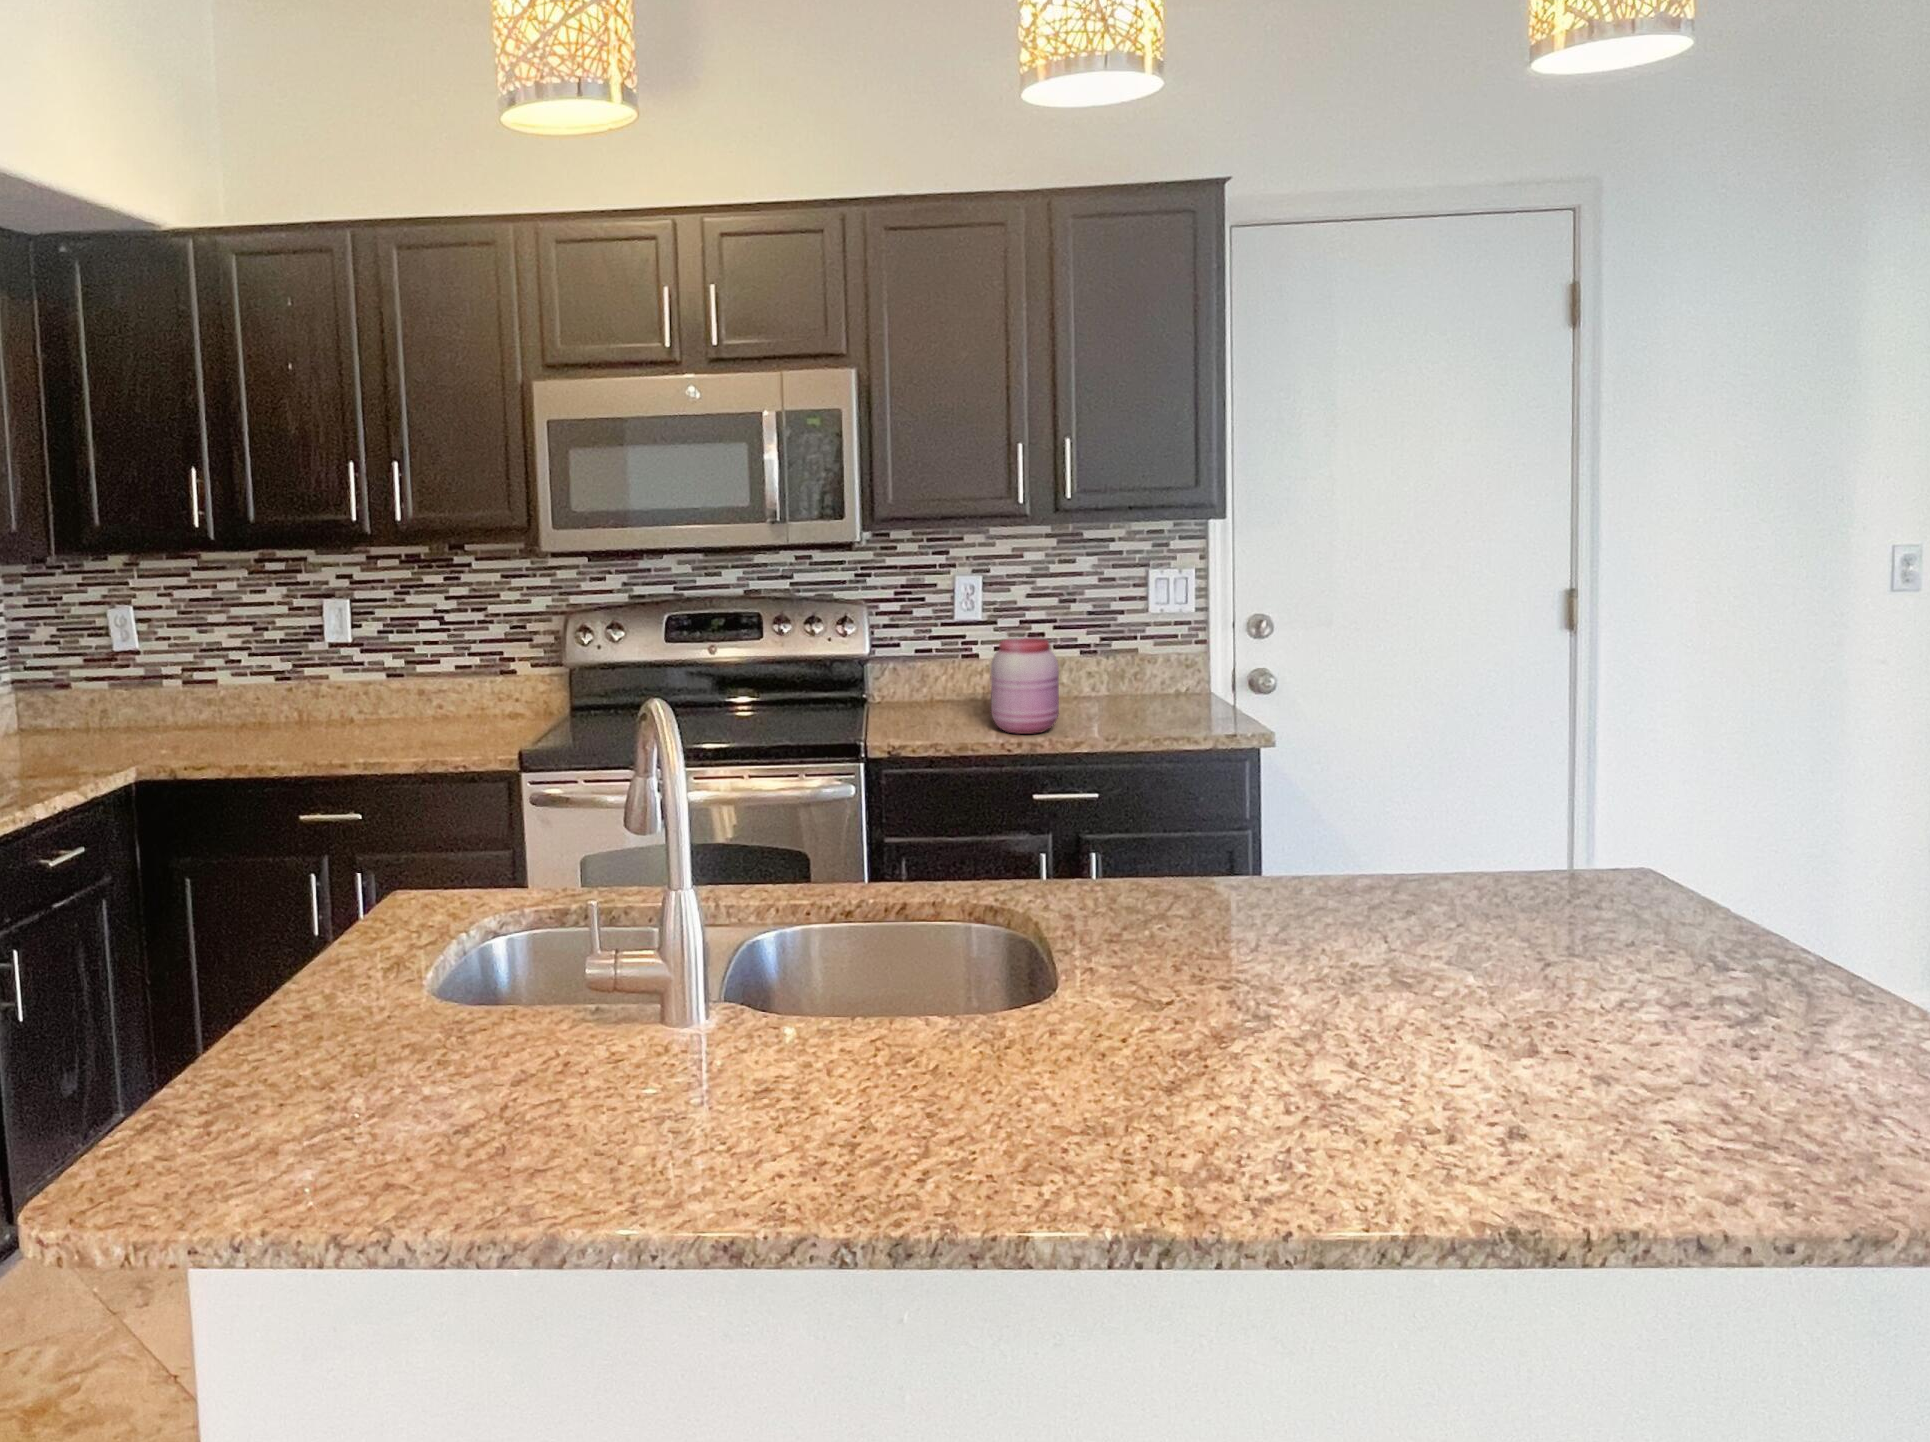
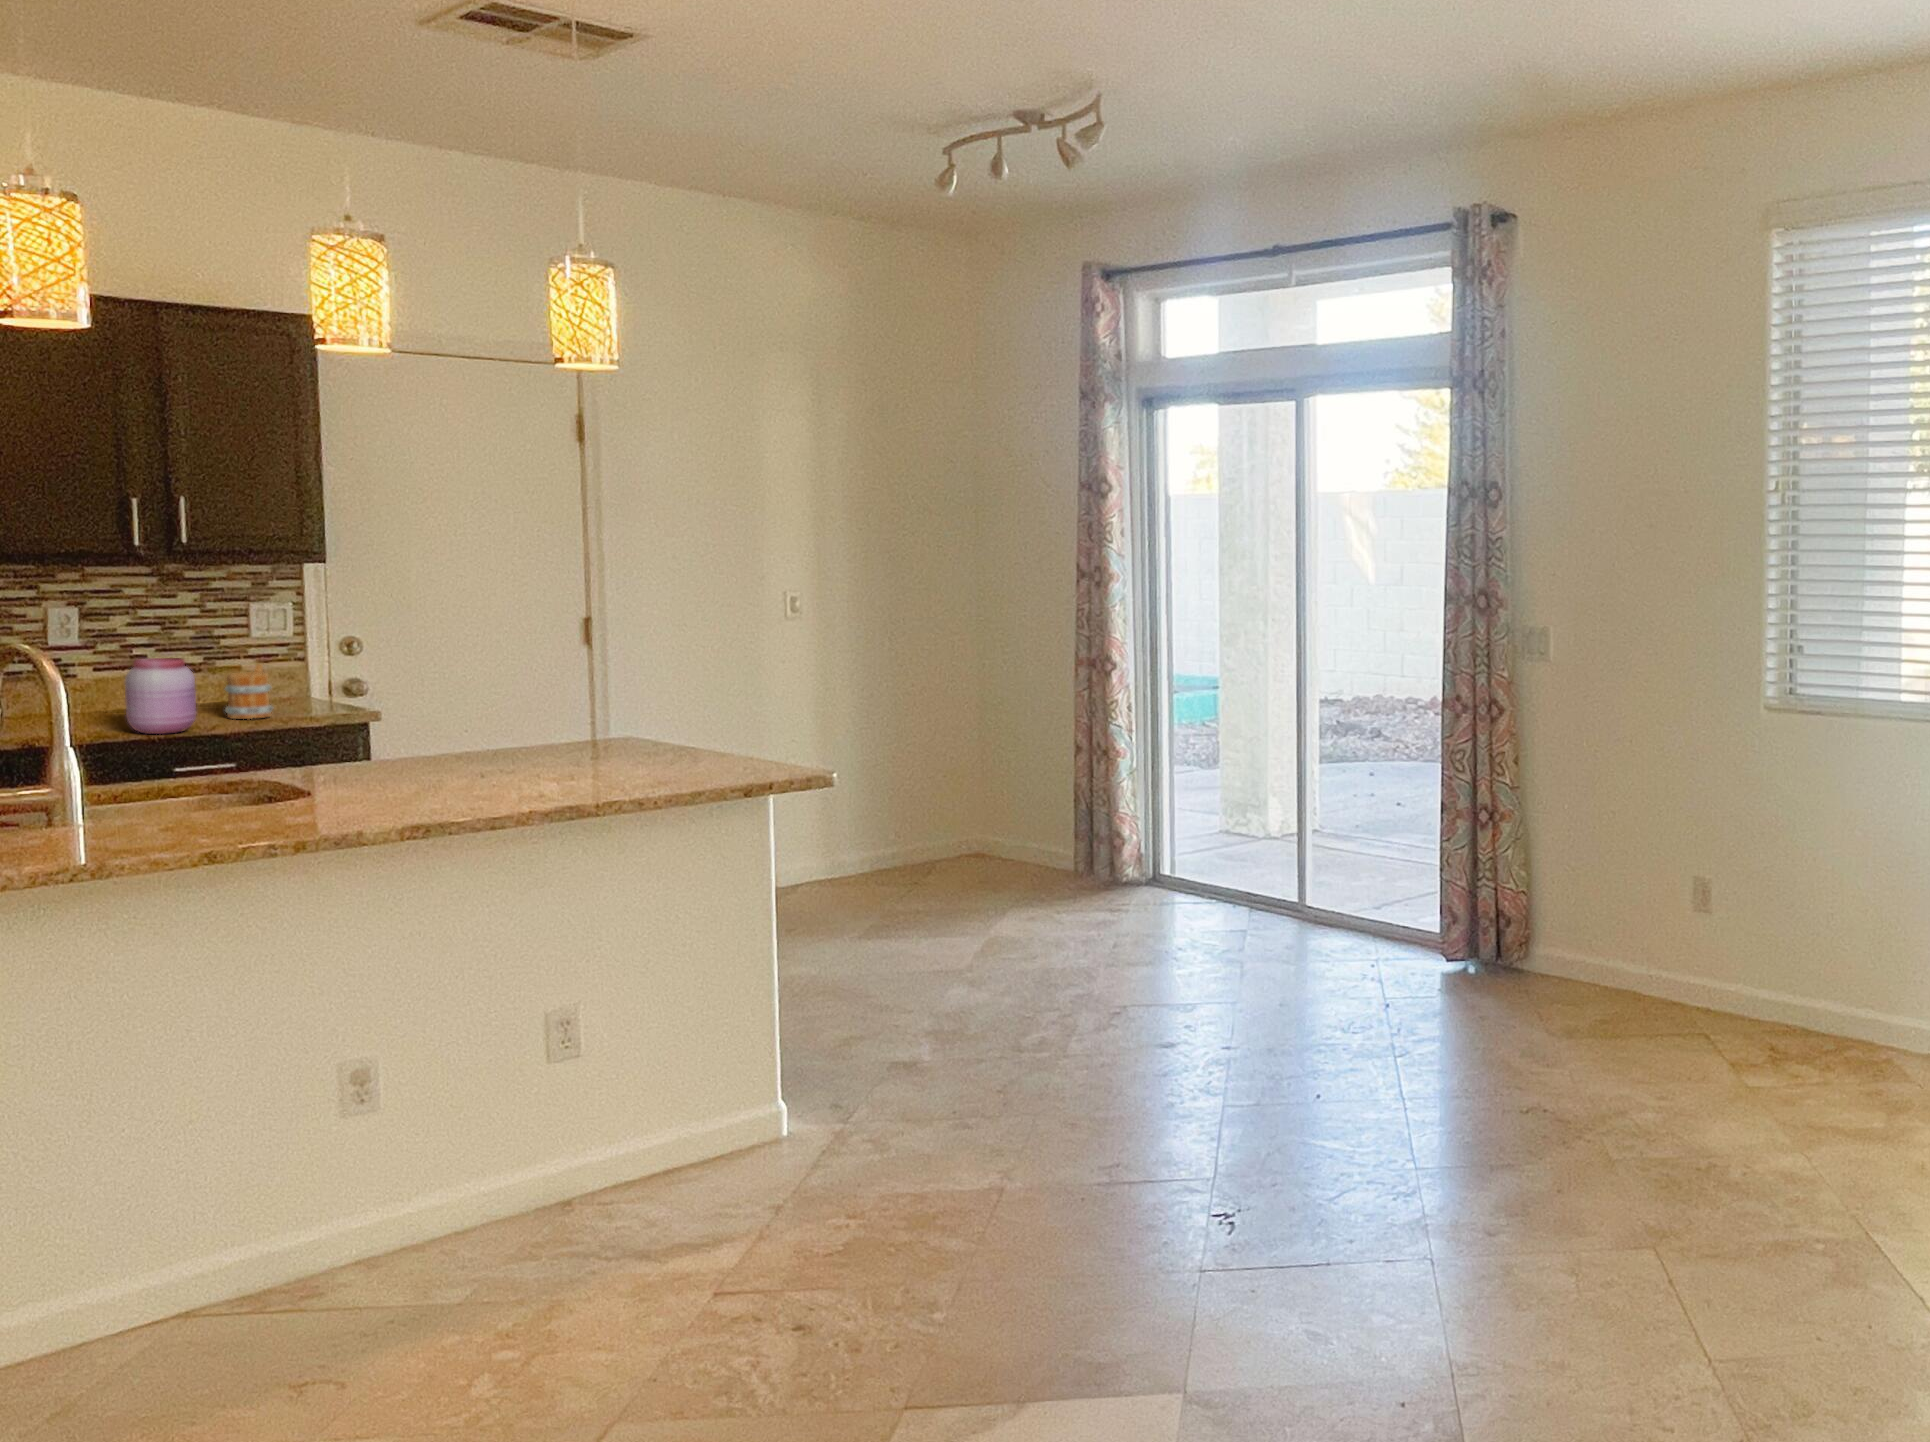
mug: none [1103,647,1154,718] -> present [225,664,273,719]

